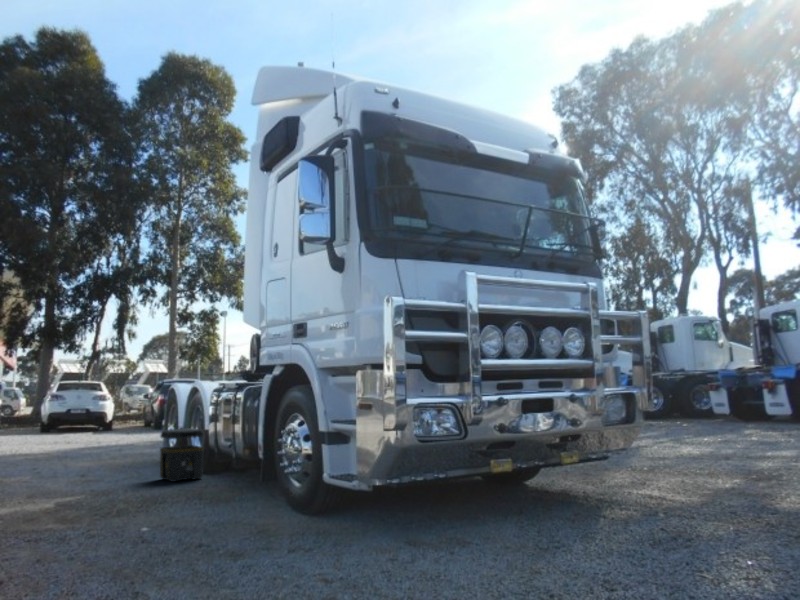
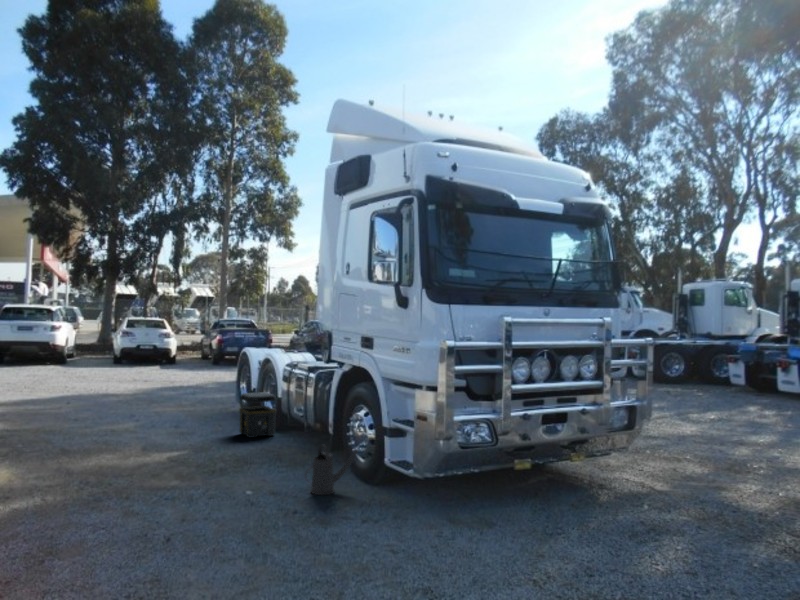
watering can: none [223,463,293,528] -> present [306,445,358,495]

